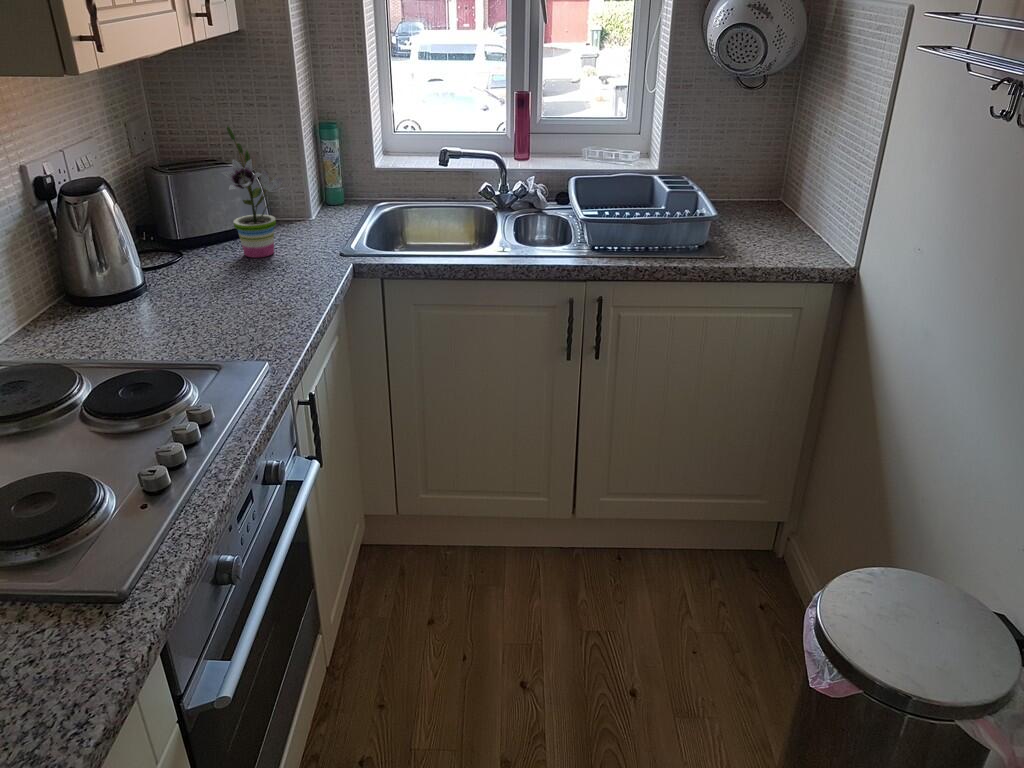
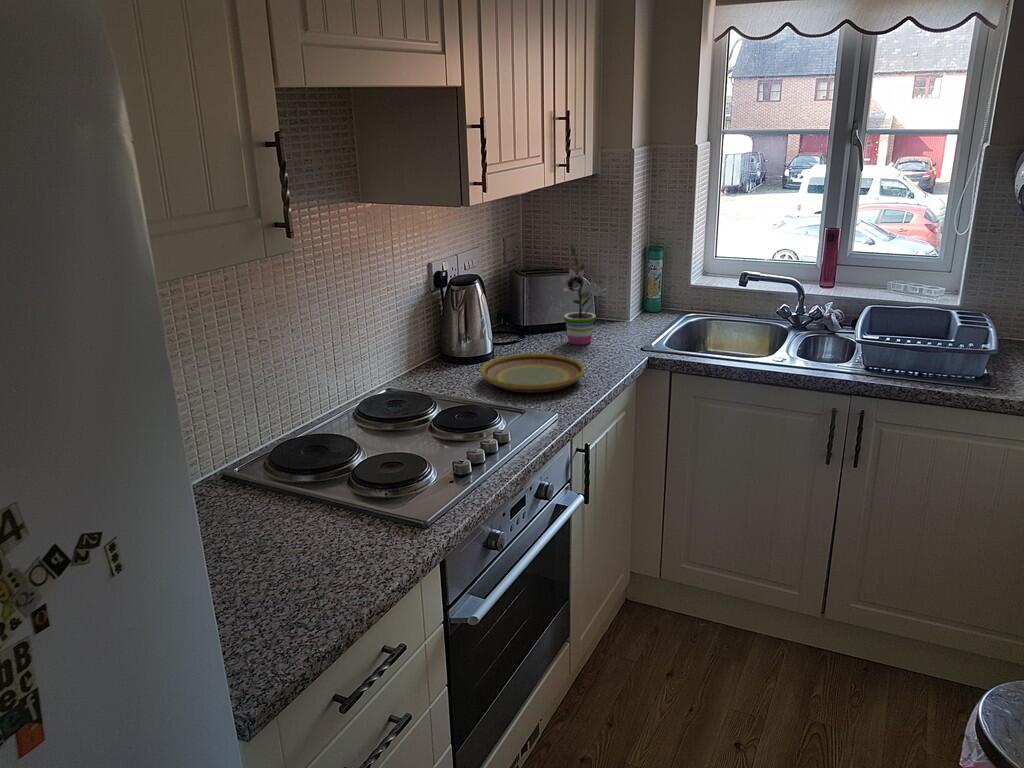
plate: none [137,277,284,337] -> present [481,354,584,393]

